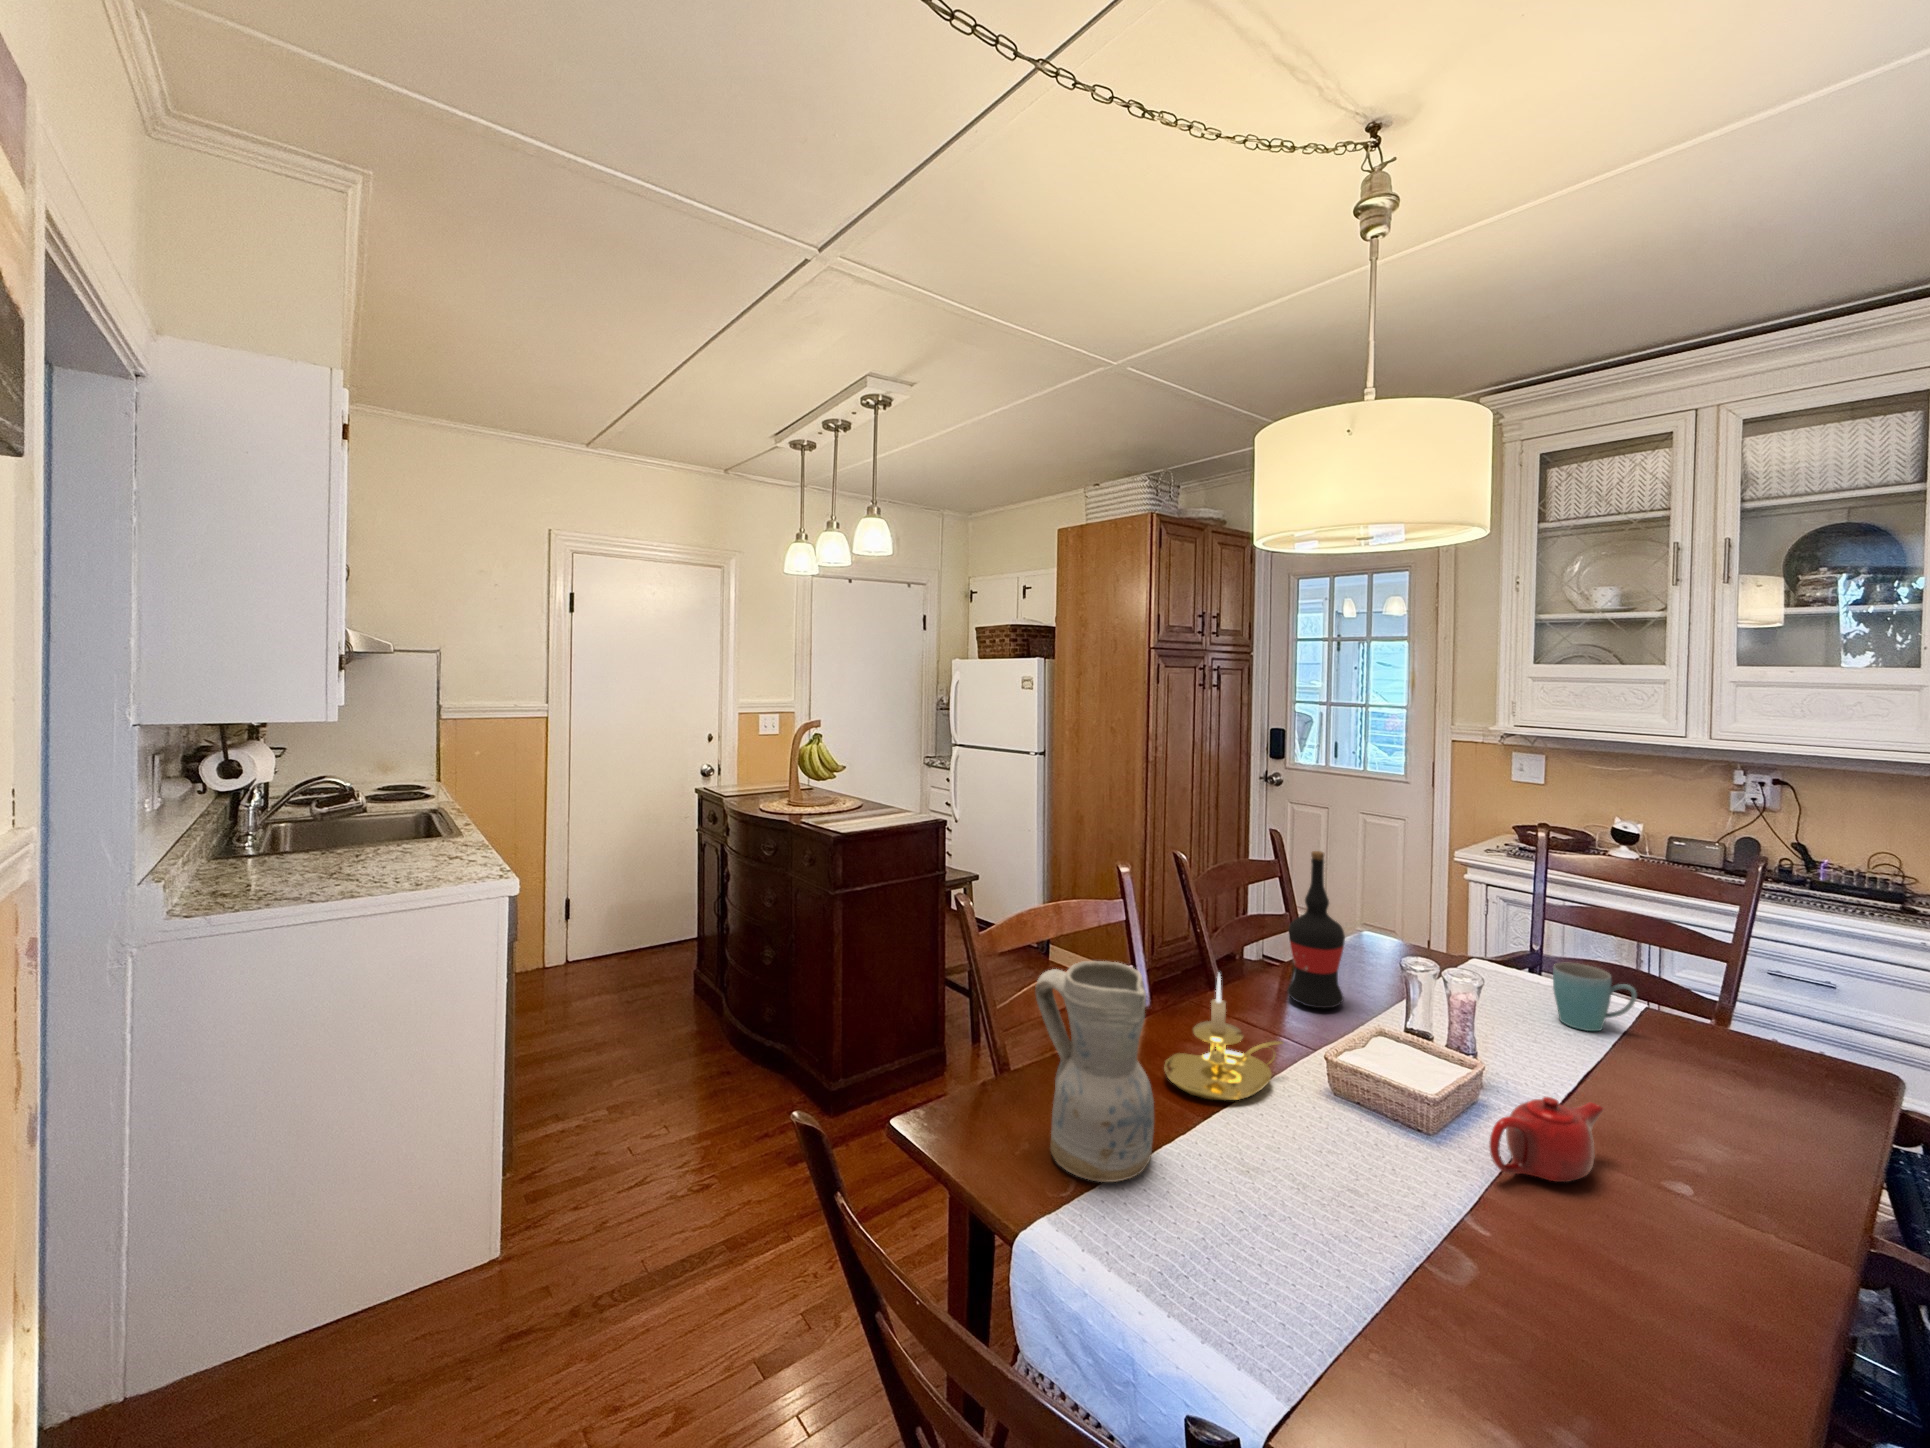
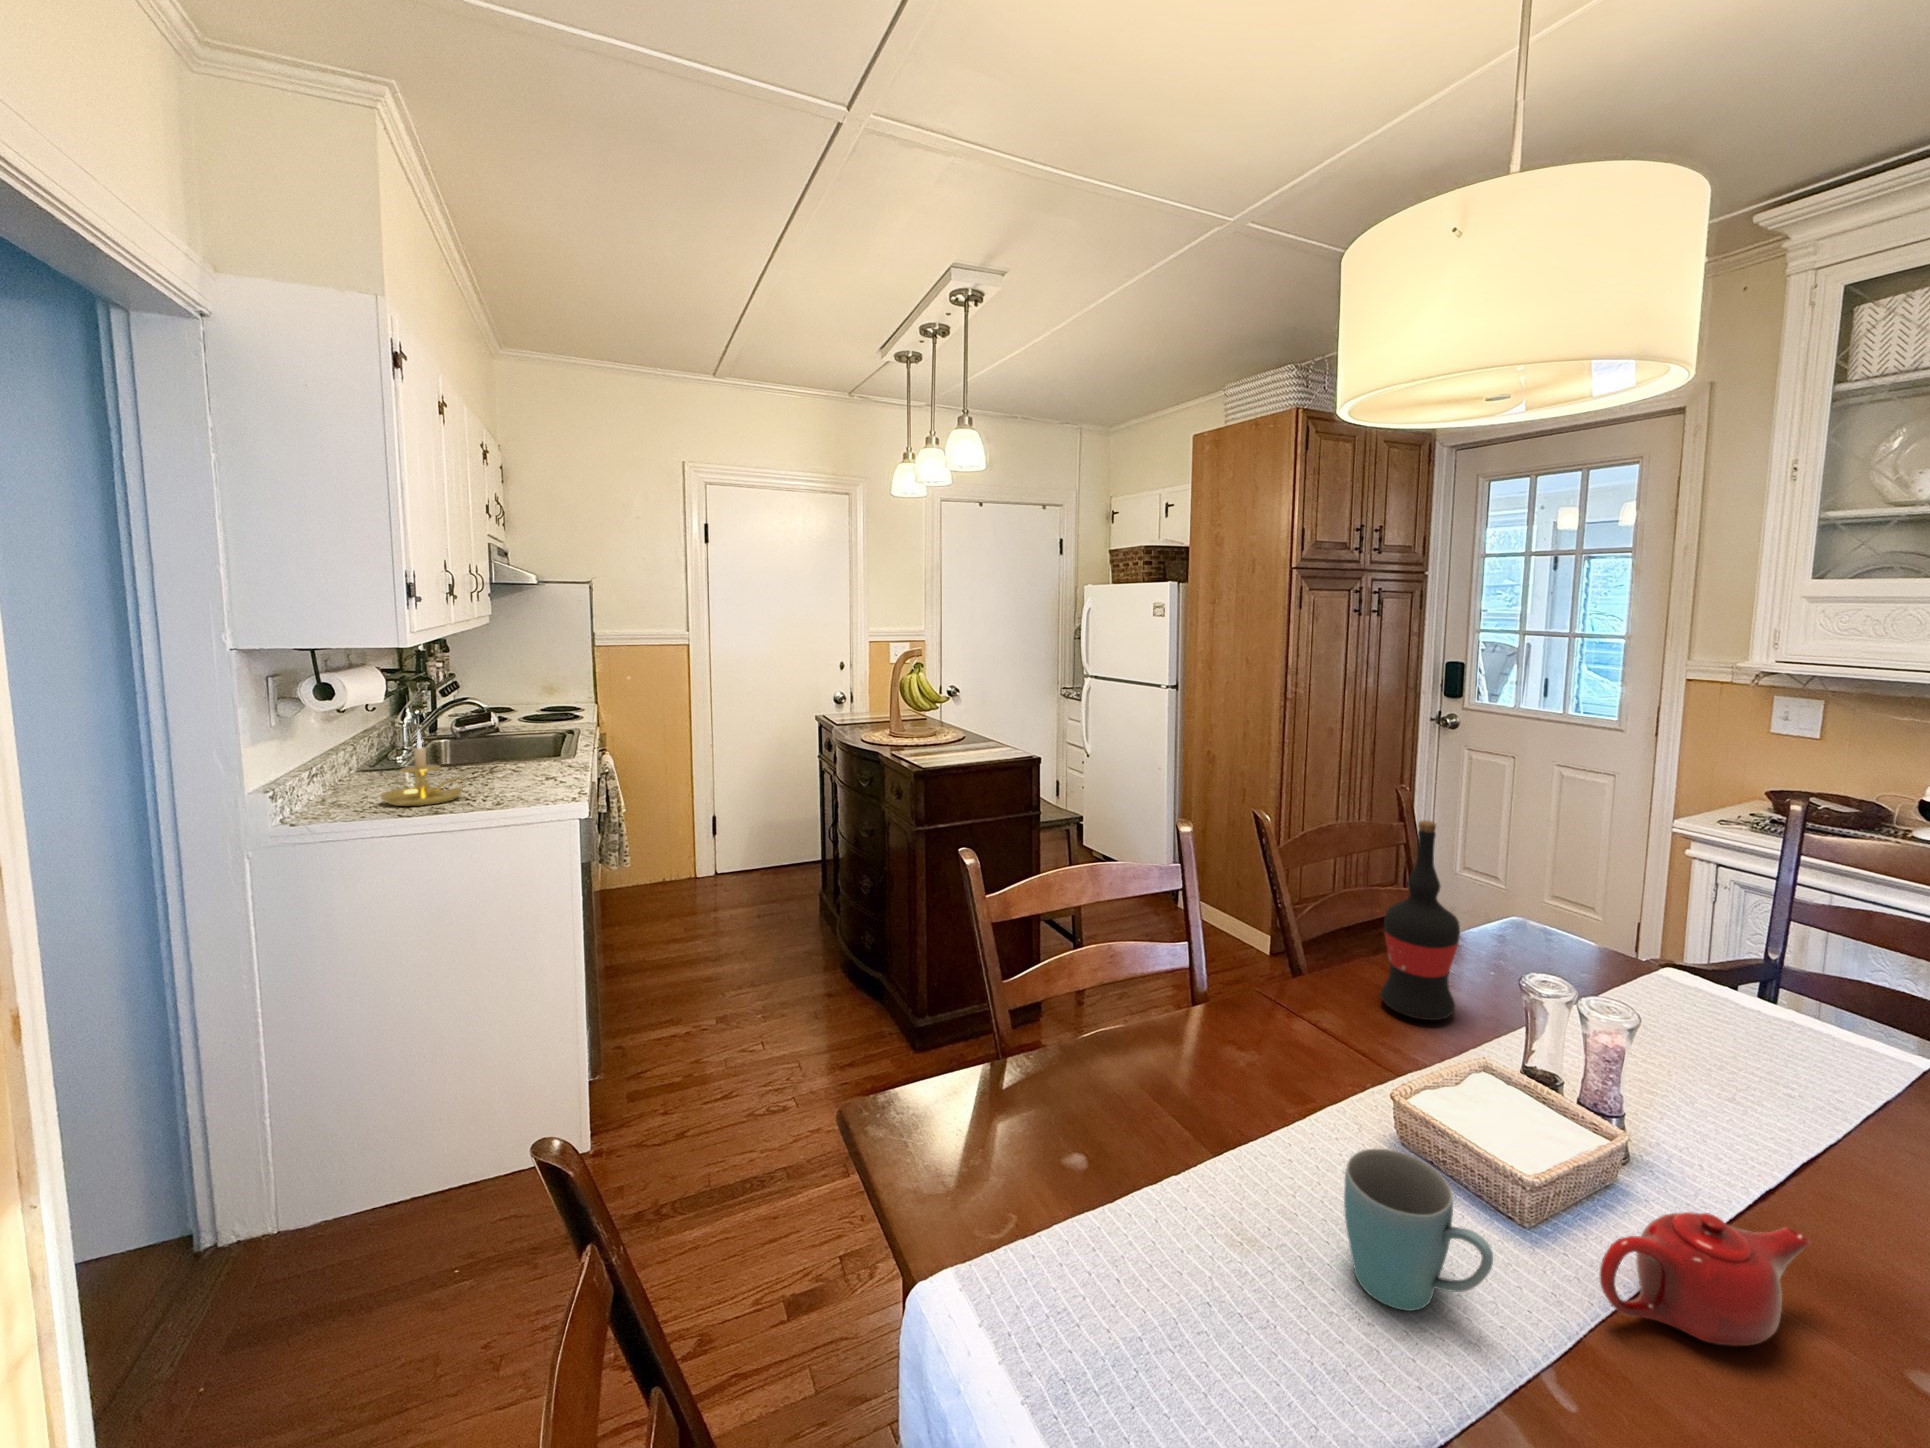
ceramic pitcher: present [1035,961,1154,1182] -> none [983,953,1122,1234]
mug: present [1553,962,1636,1031] -> present [1344,1149,1493,1311]
candle holder: present [1164,973,1283,1100] -> present [380,731,463,806]

